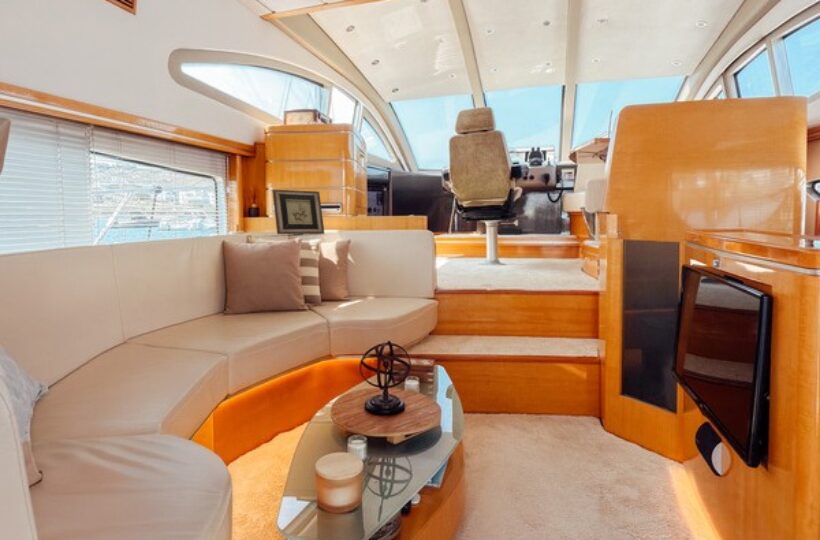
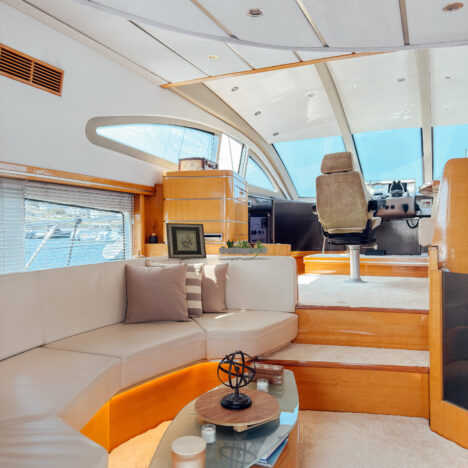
succulent plant: none [335,207,400,234] -> present [219,238,268,258]

